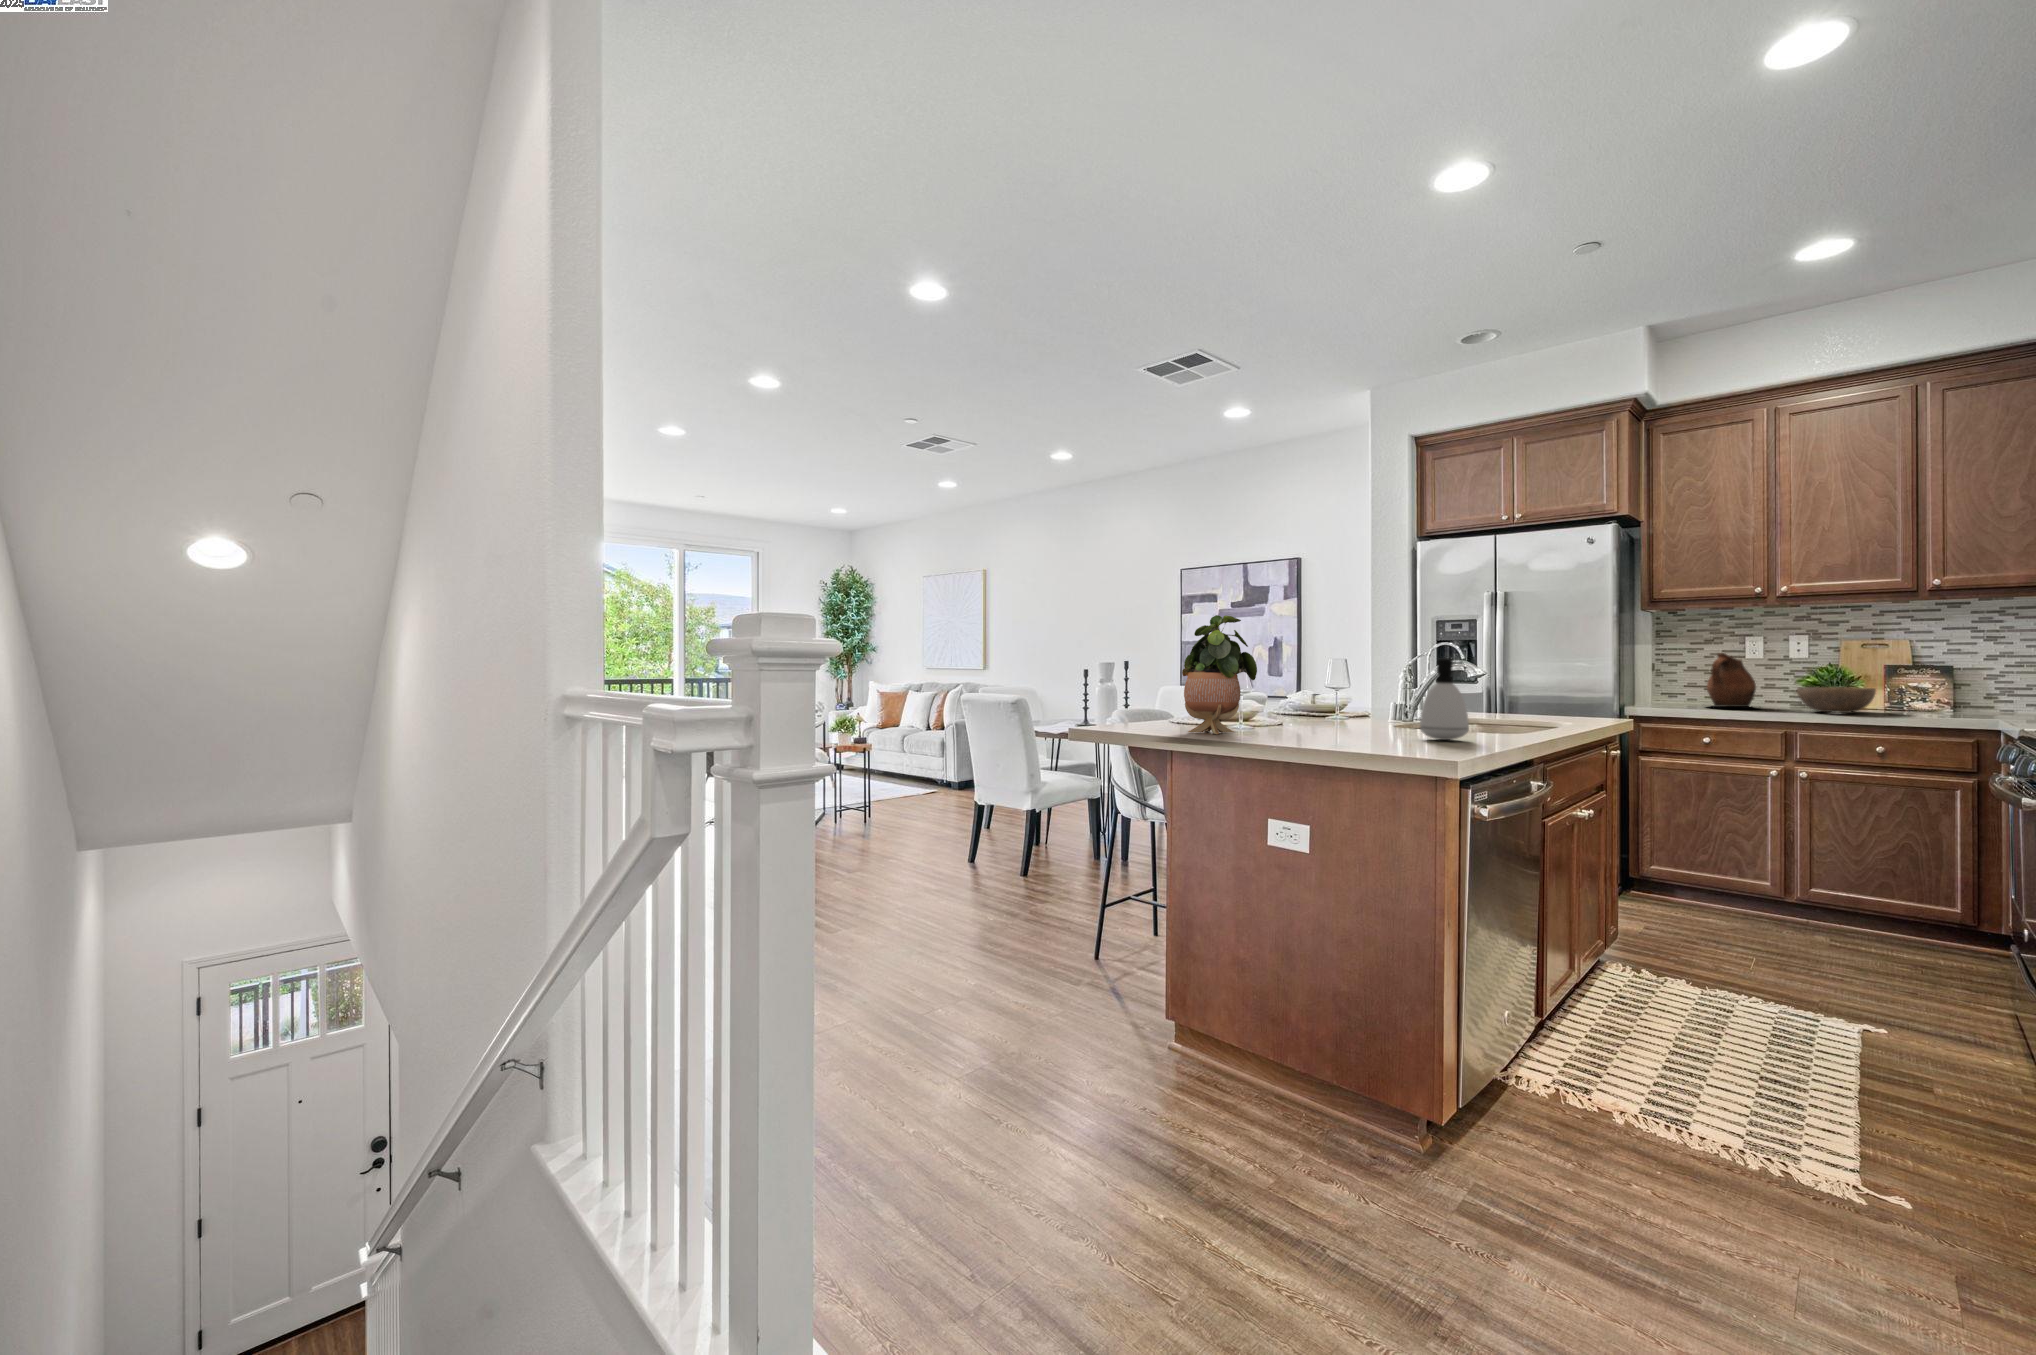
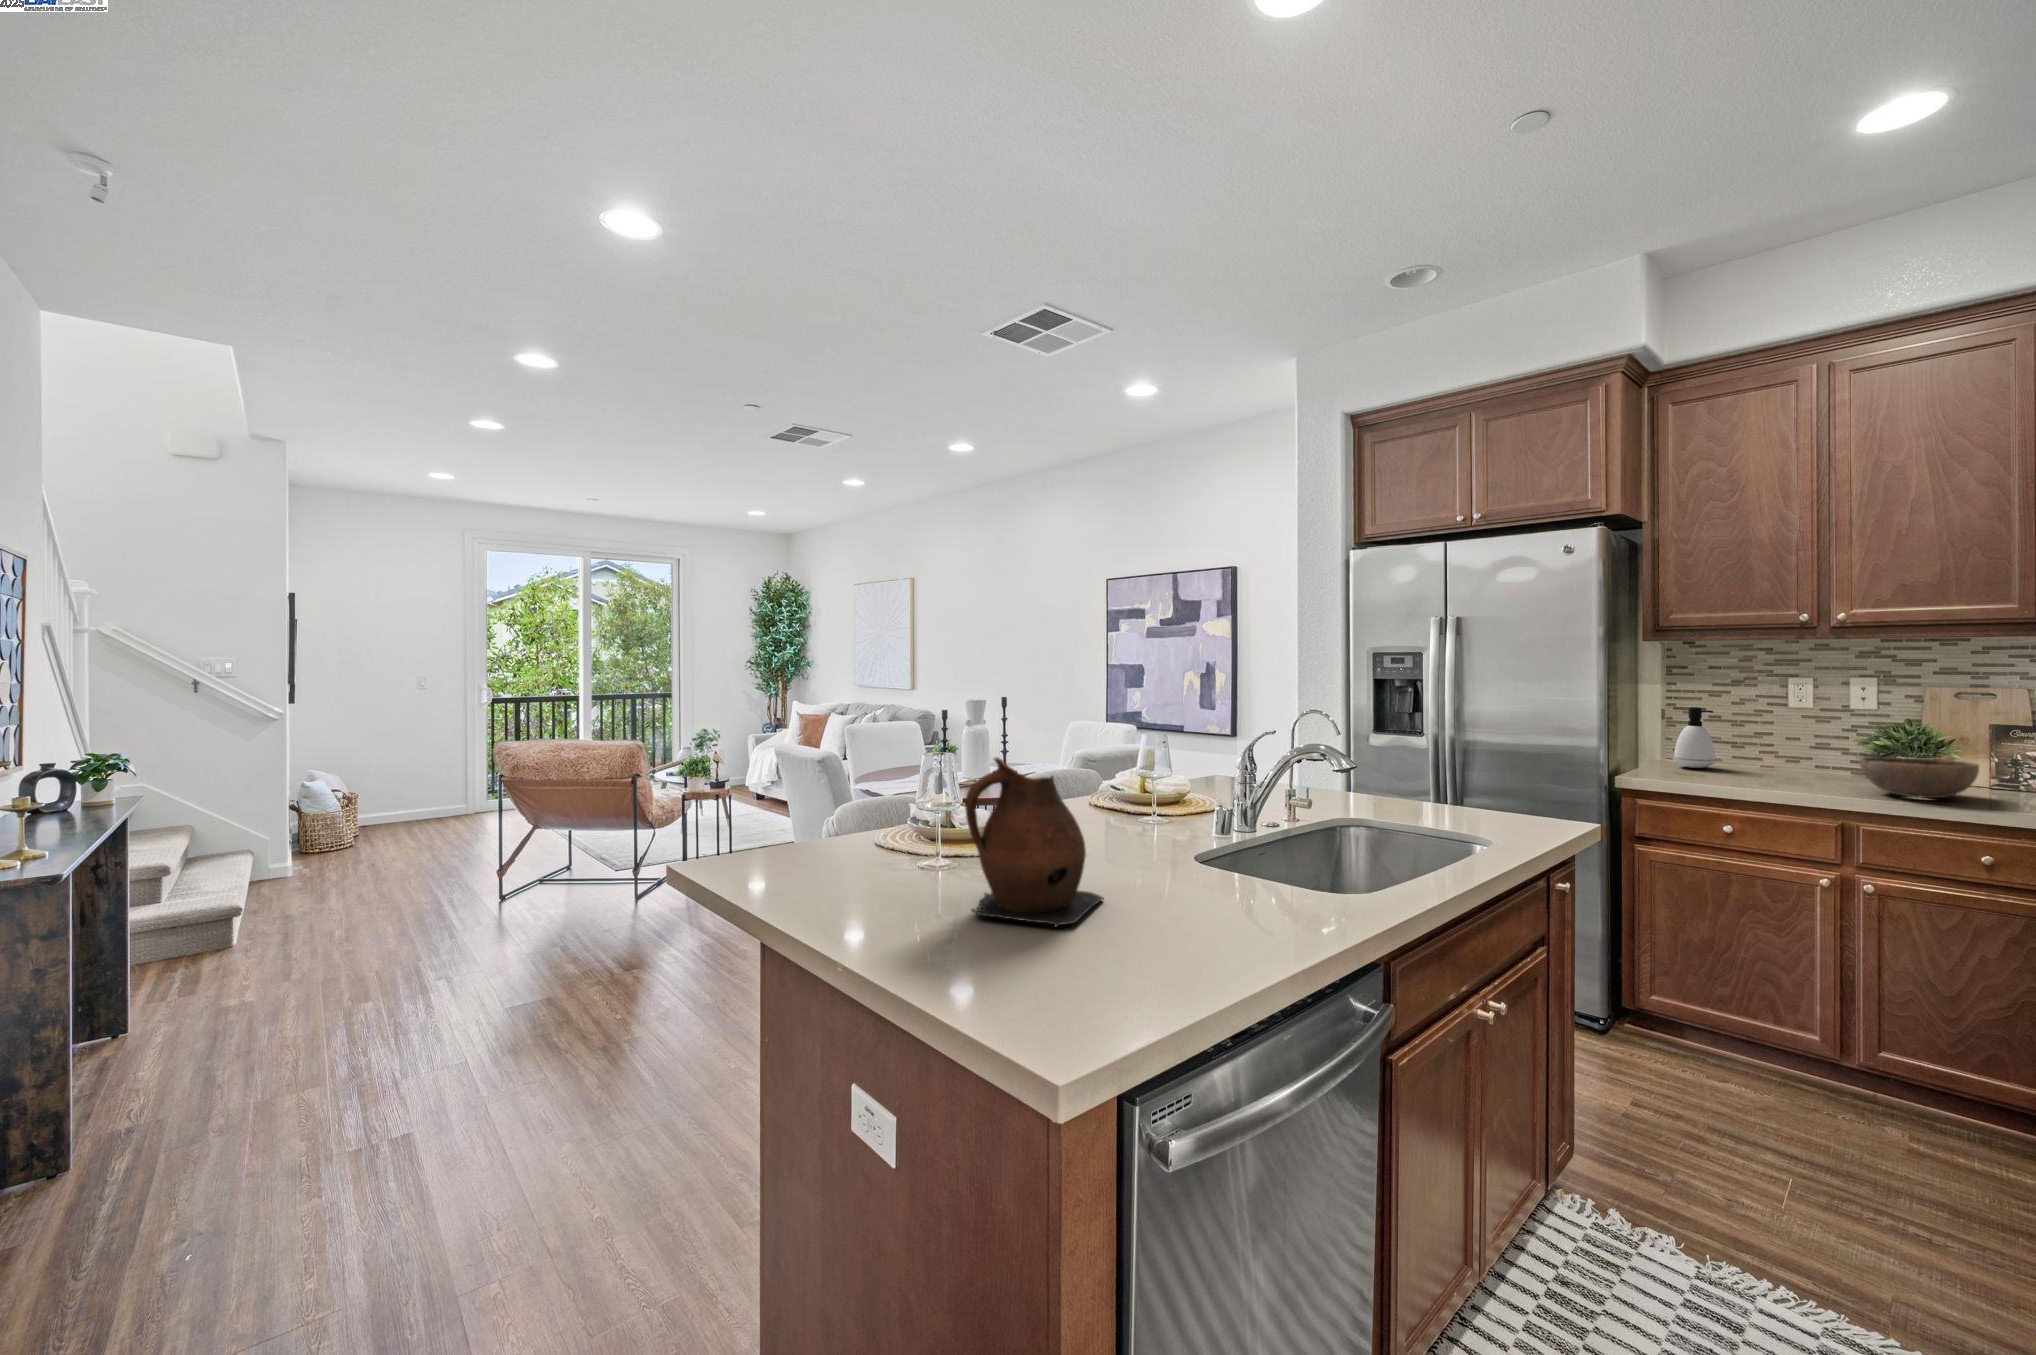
potted plant: present [1182,615,1257,734] -> none [812,693,929,898]
ceramic pitcher: present [1707,653,1756,707] -> present [965,757,1104,927]
soap dispenser: present [1420,658,1469,740] -> present [1674,707,1715,768]

